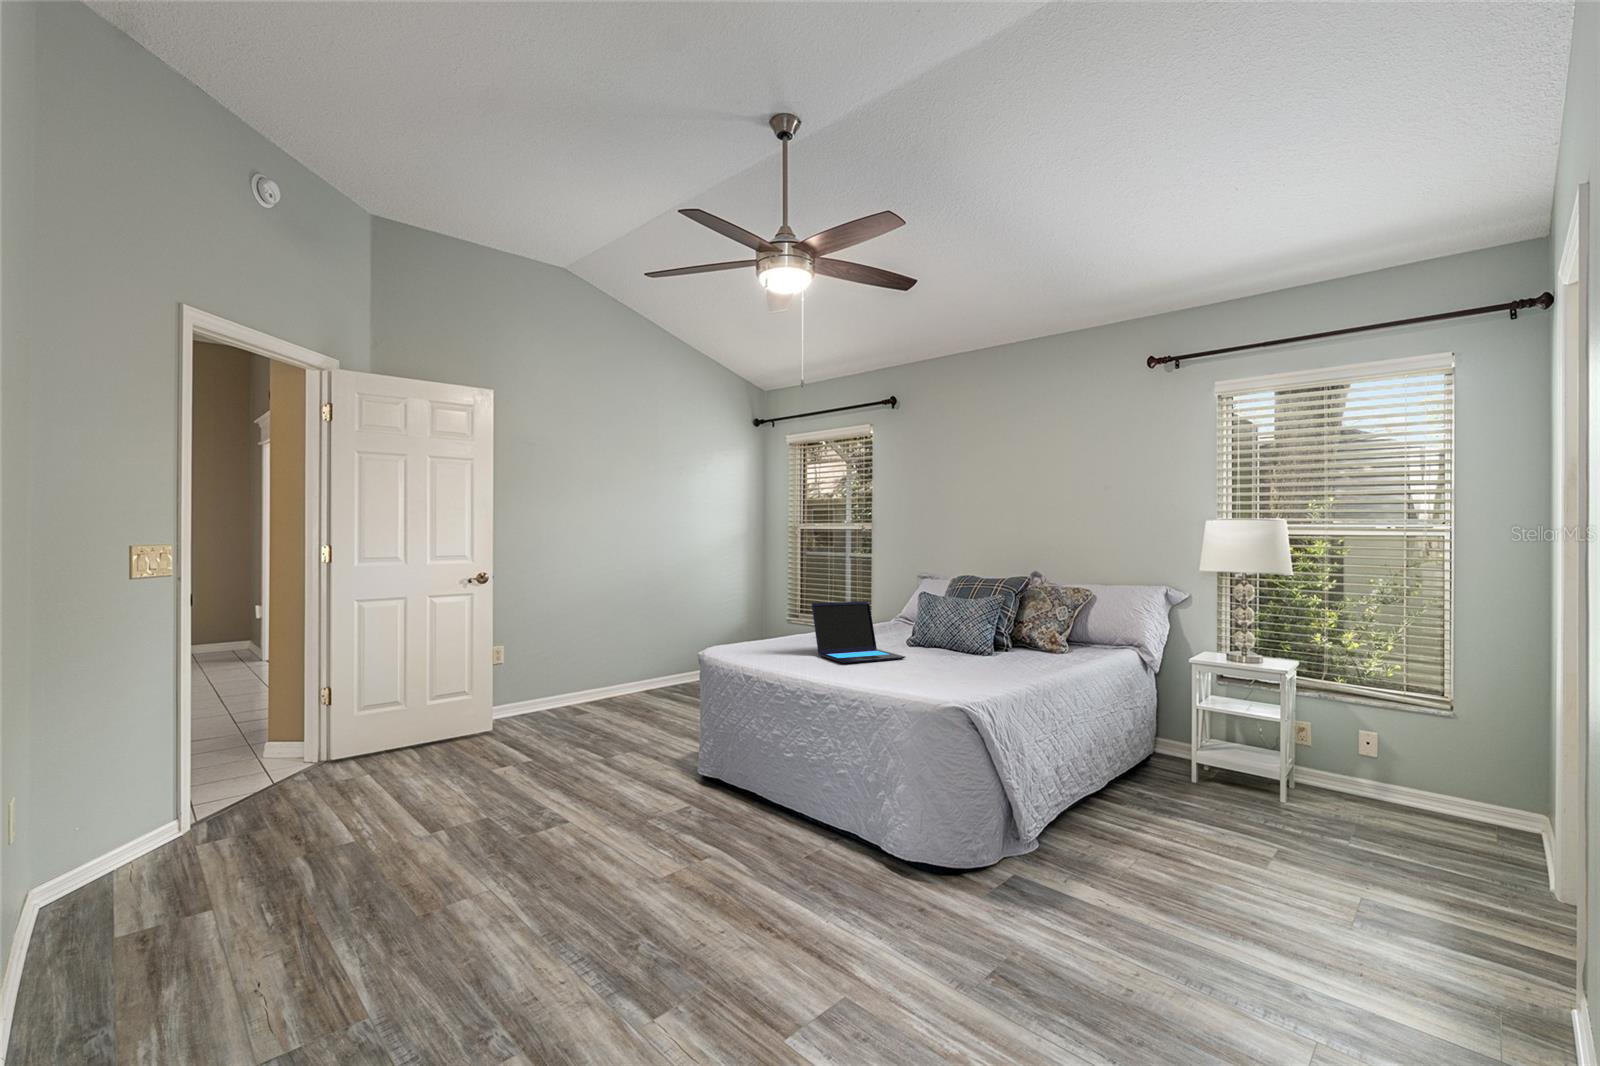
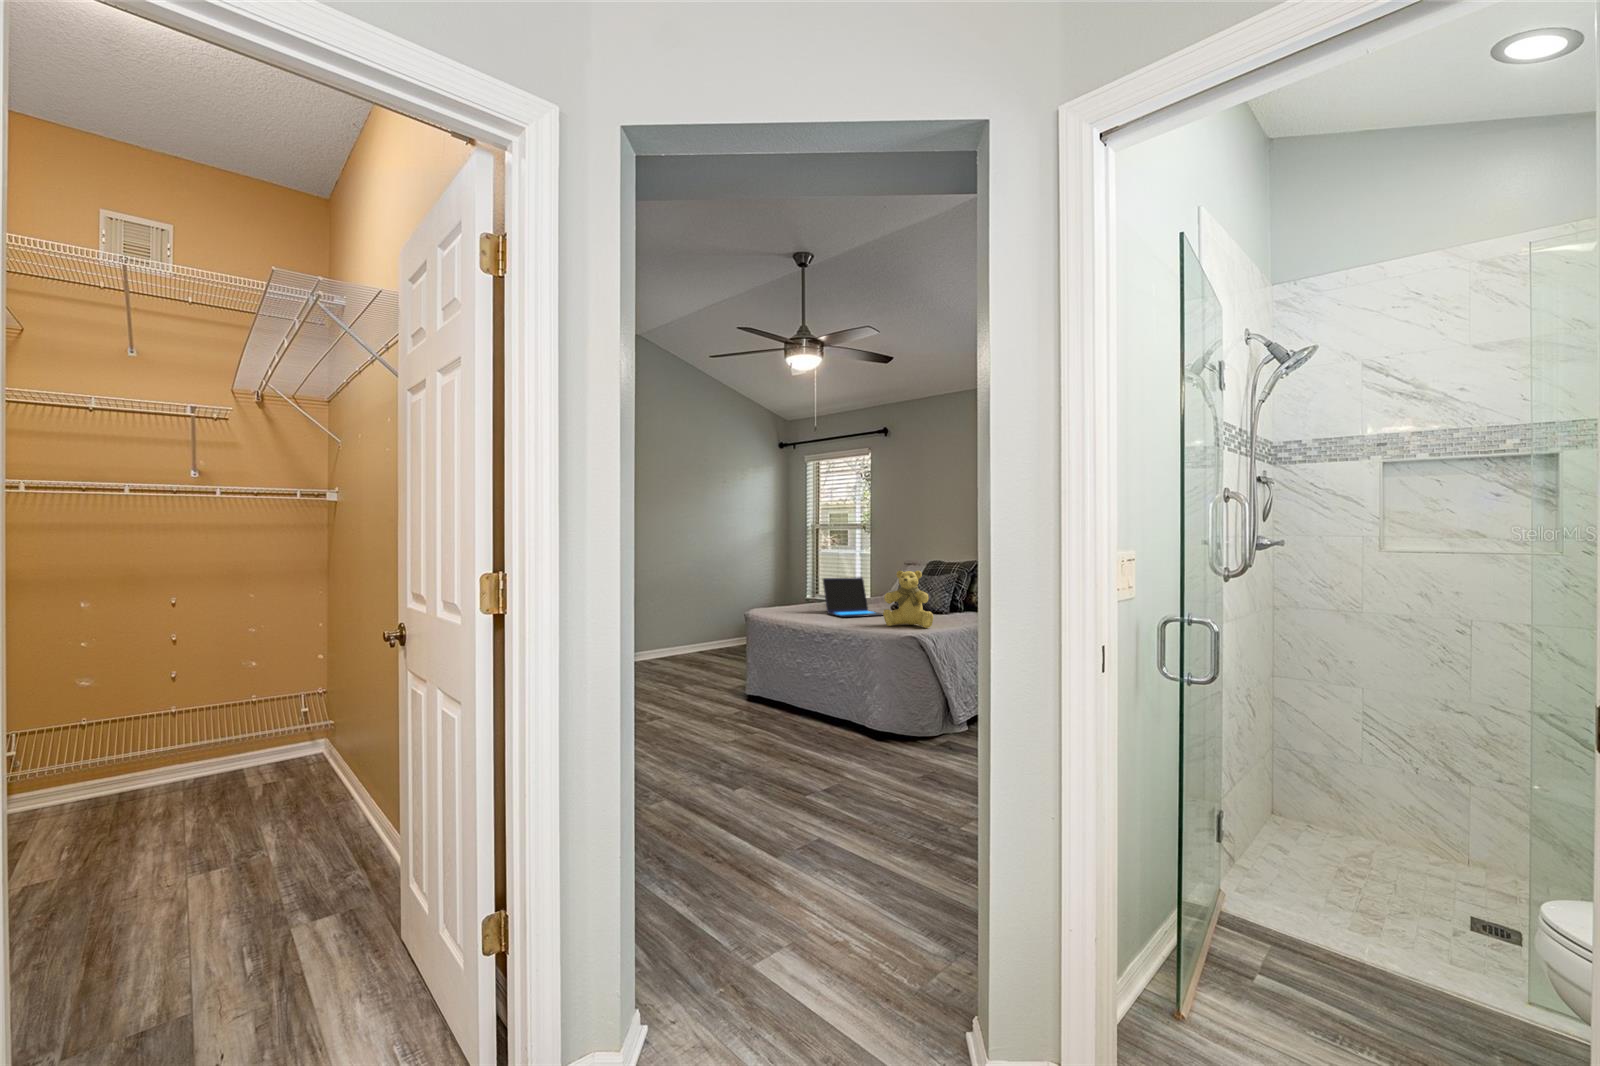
teddy bear: none [906,597,985,687] -> present [883,571,933,628]

